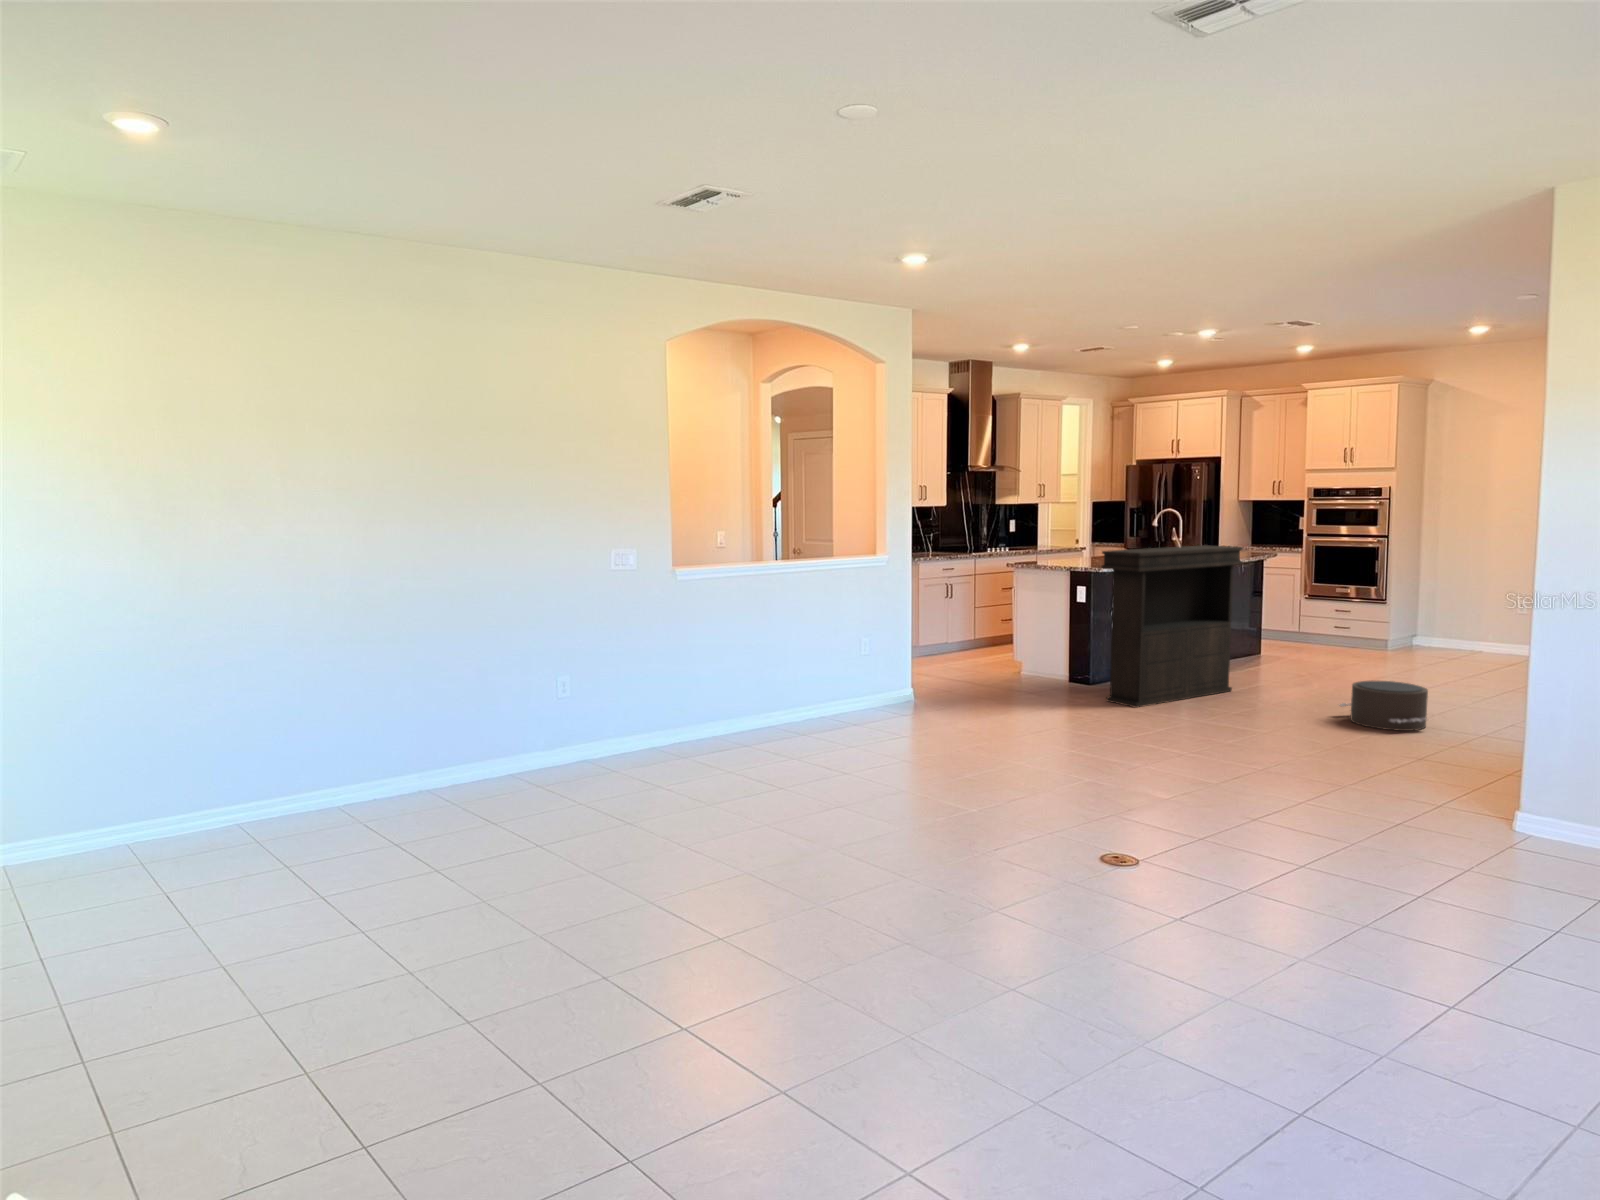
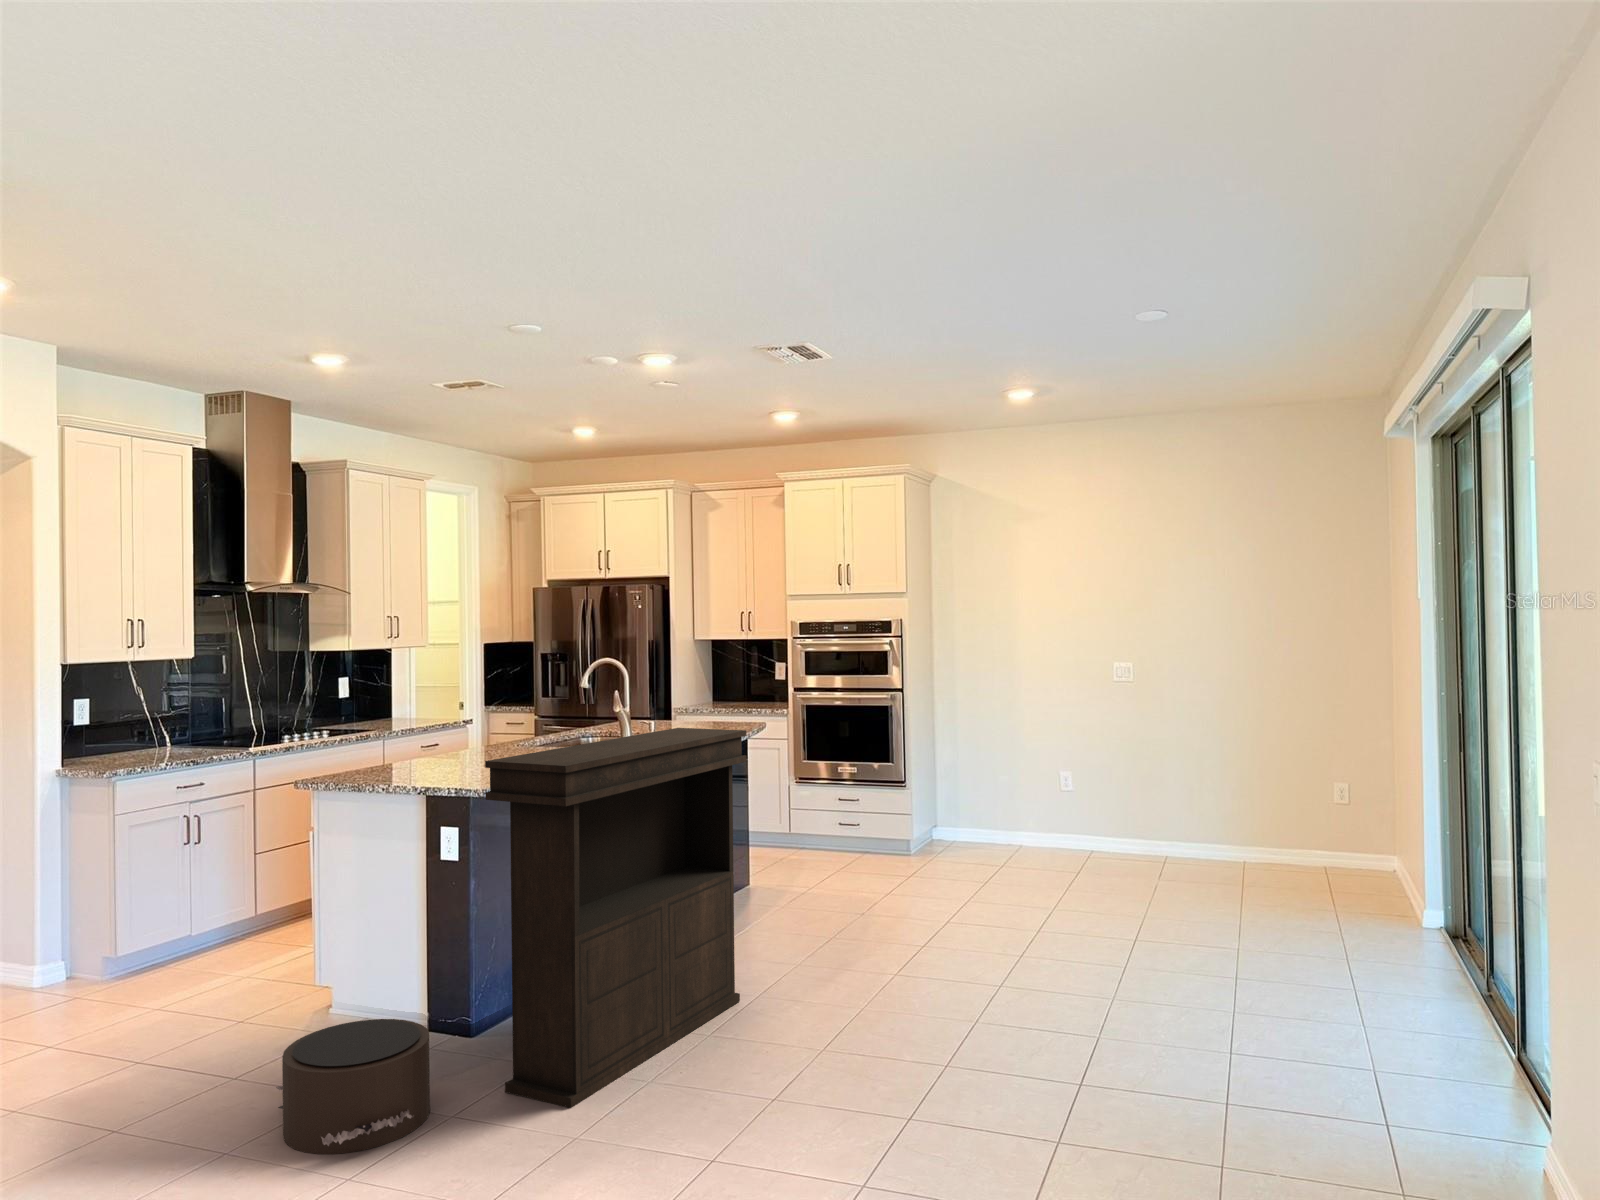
pouf: present [1340,681,1428,731] -> present [276,1019,430,1154]

